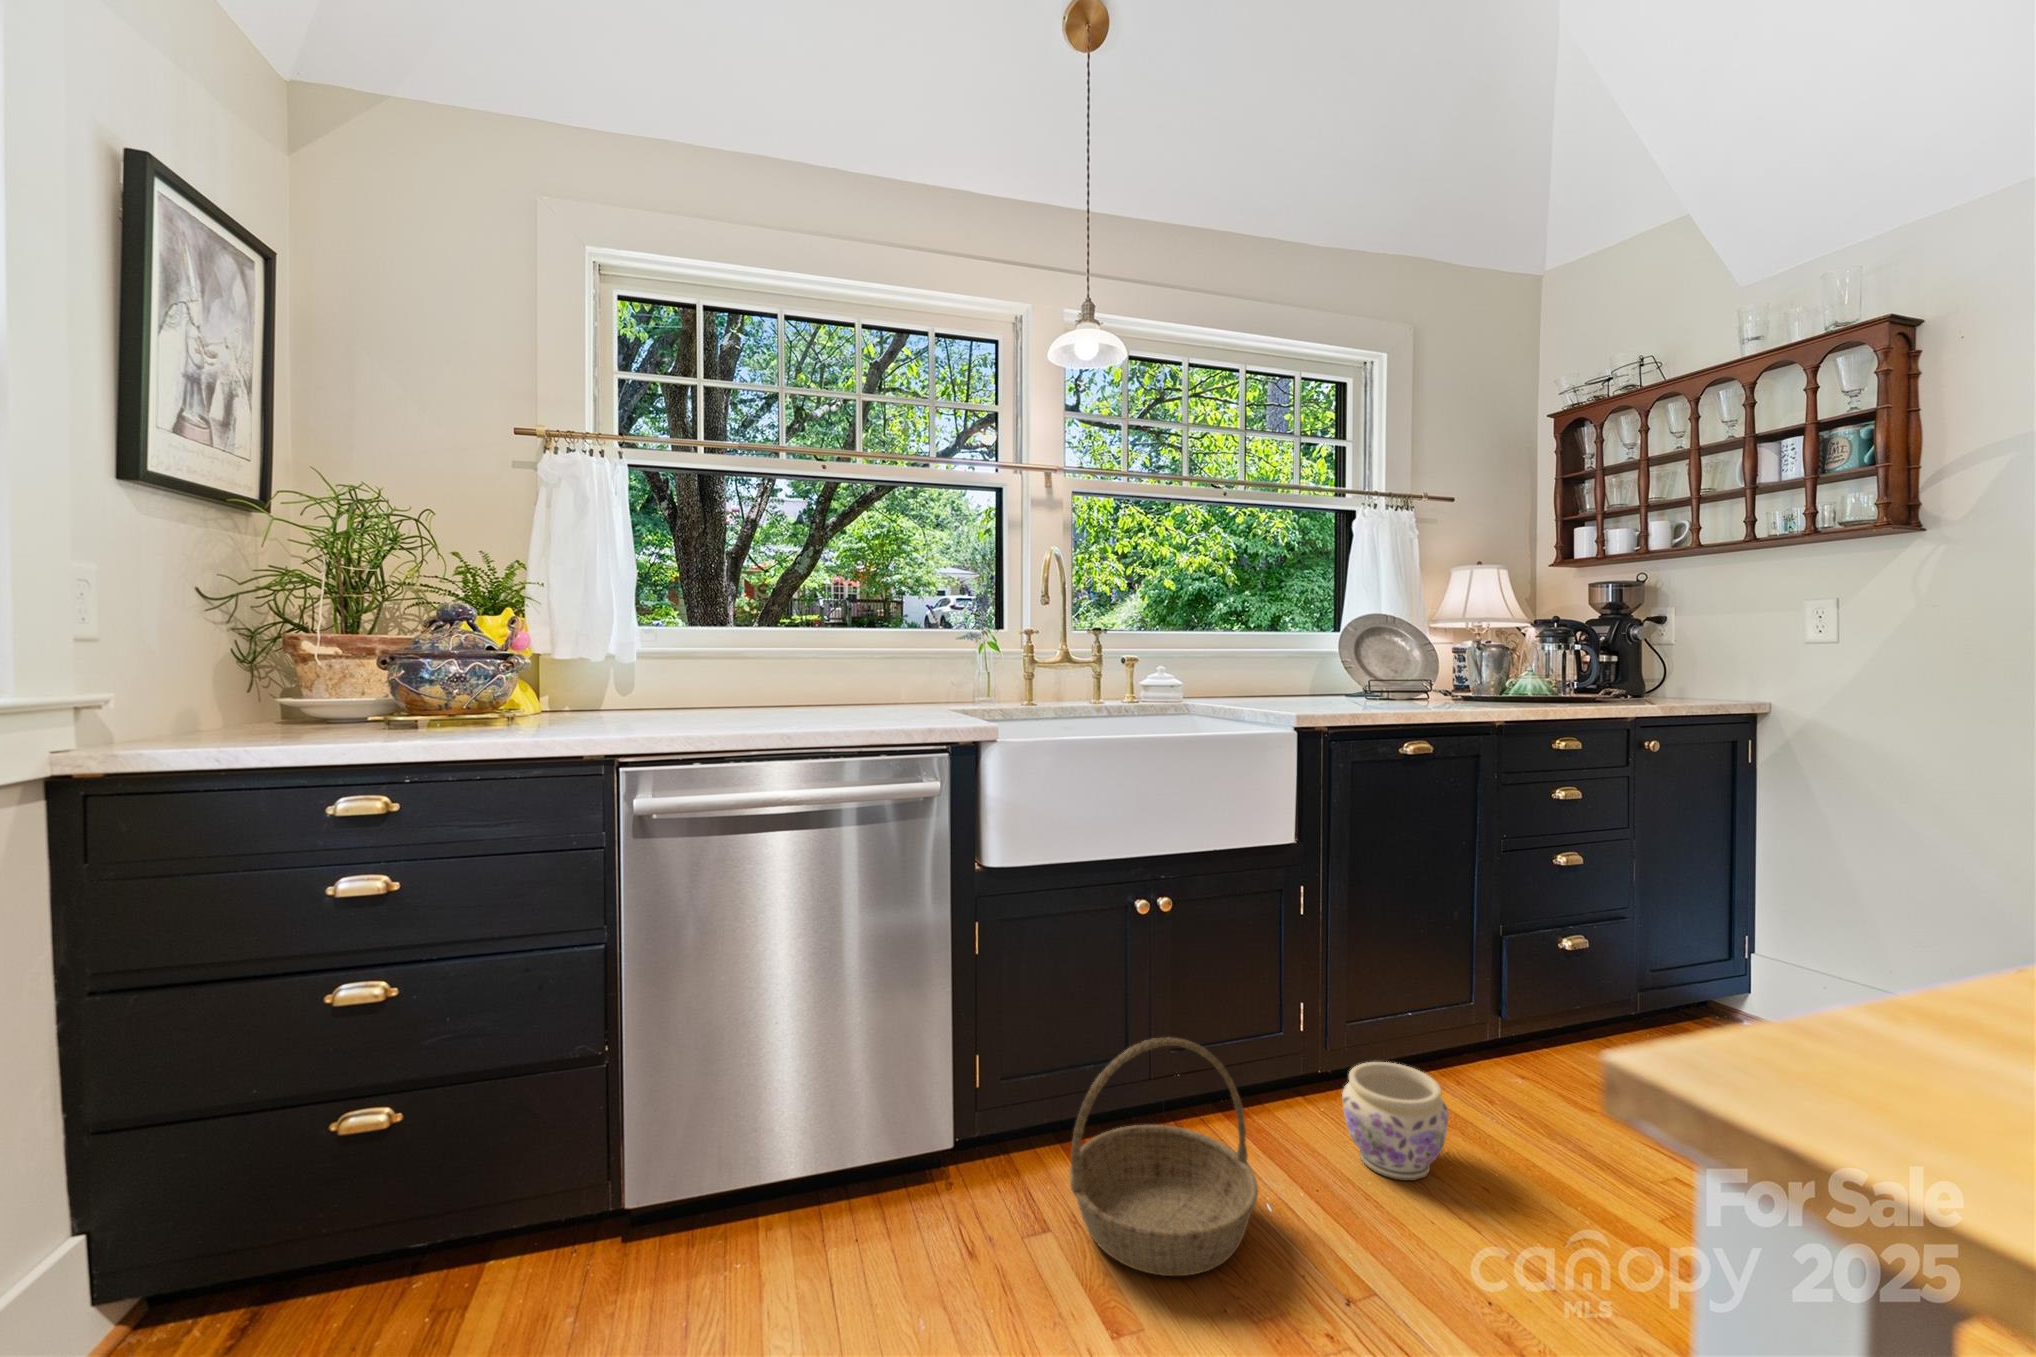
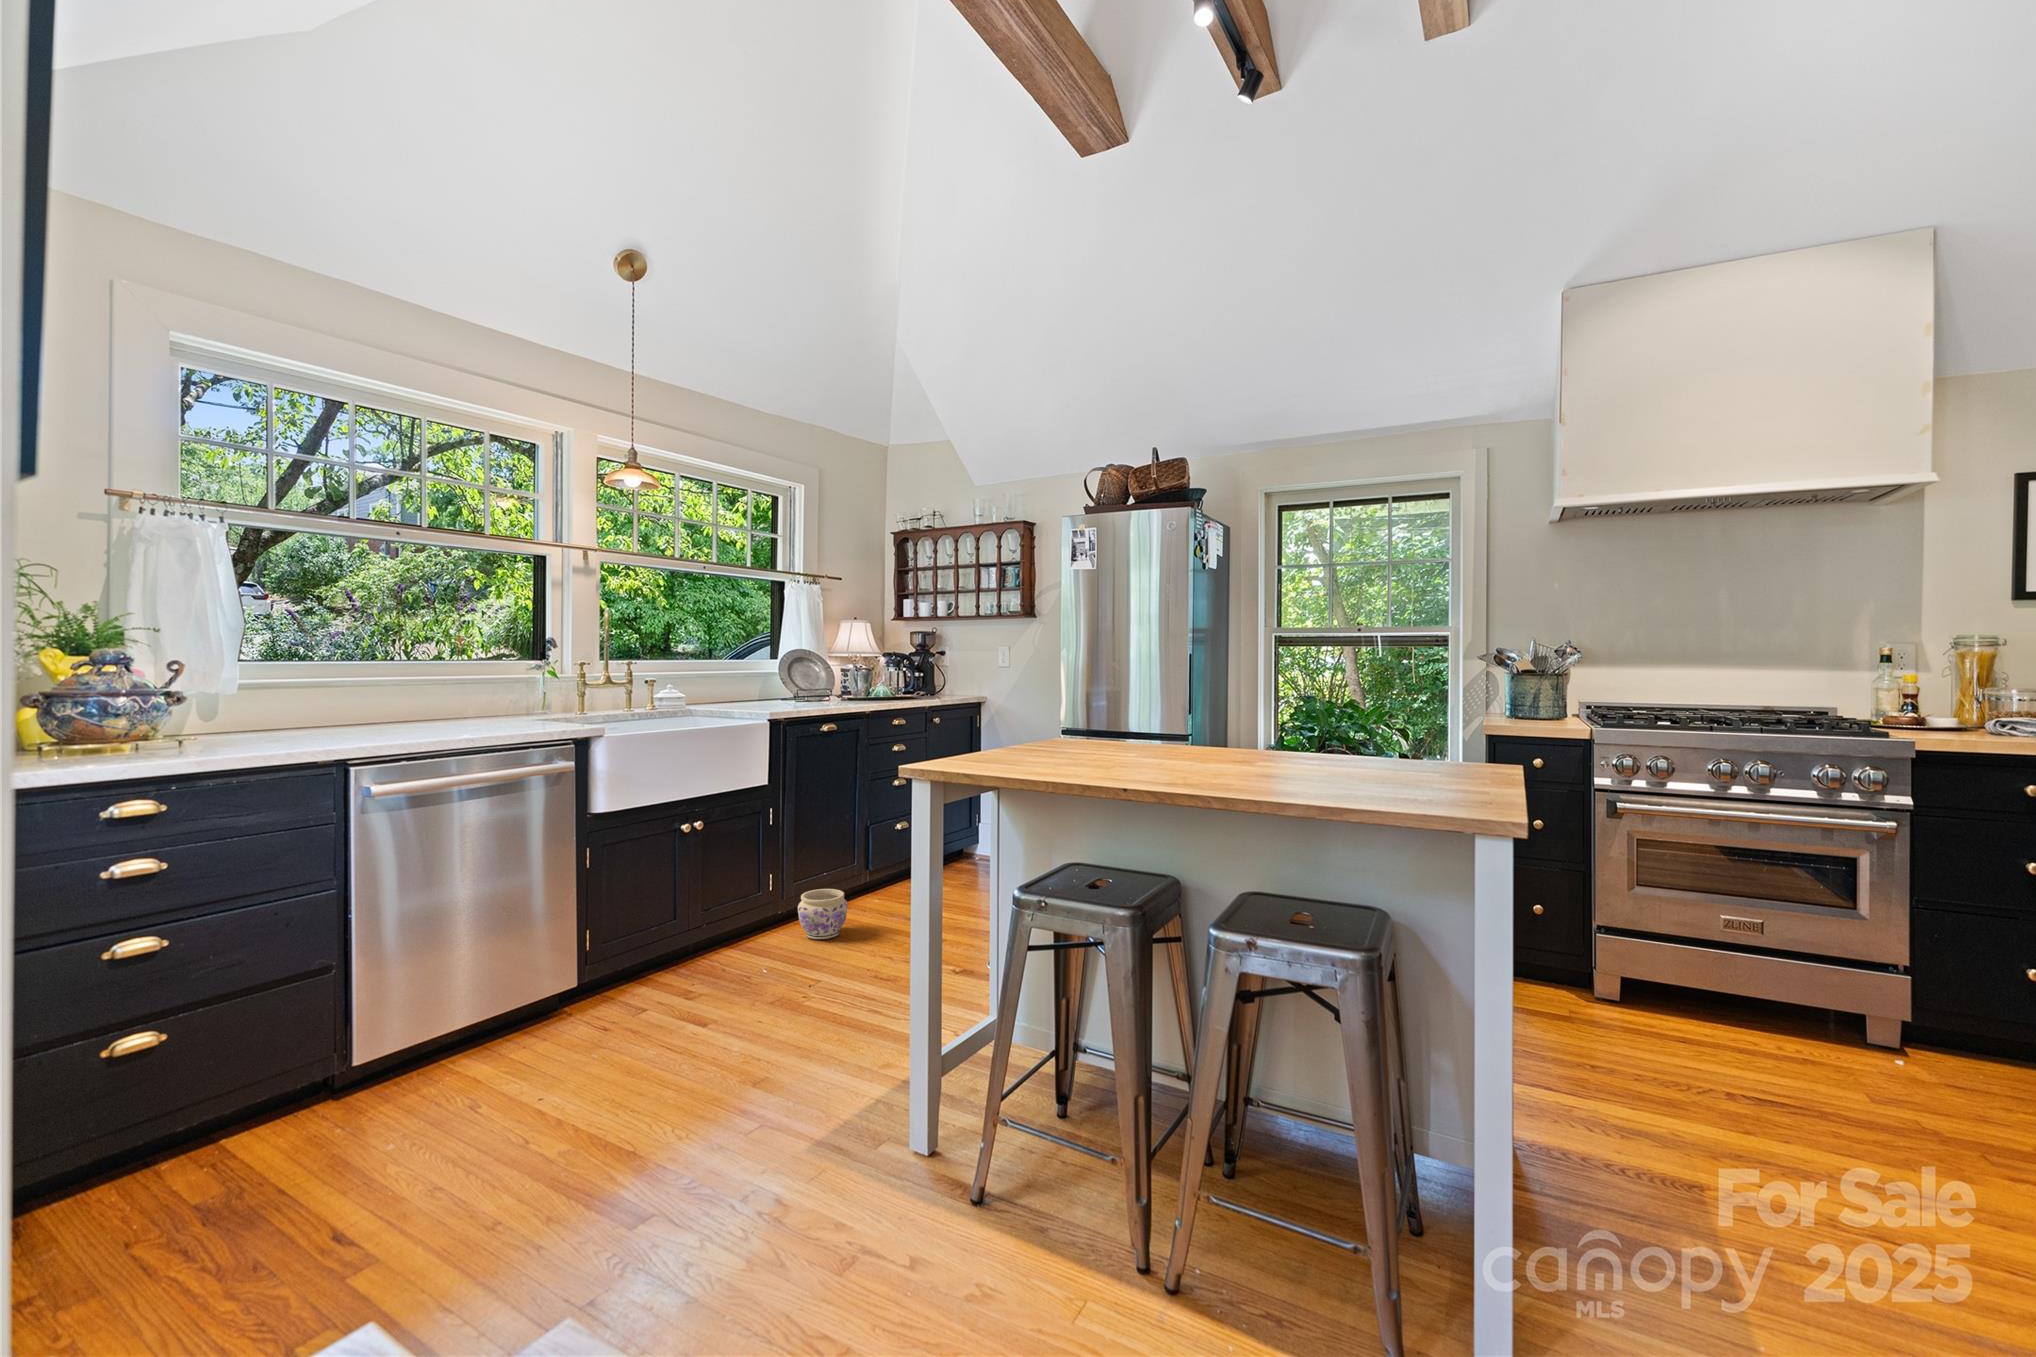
basket: present [1069,1037,1258,1276] -> none [666,882,766,993]

